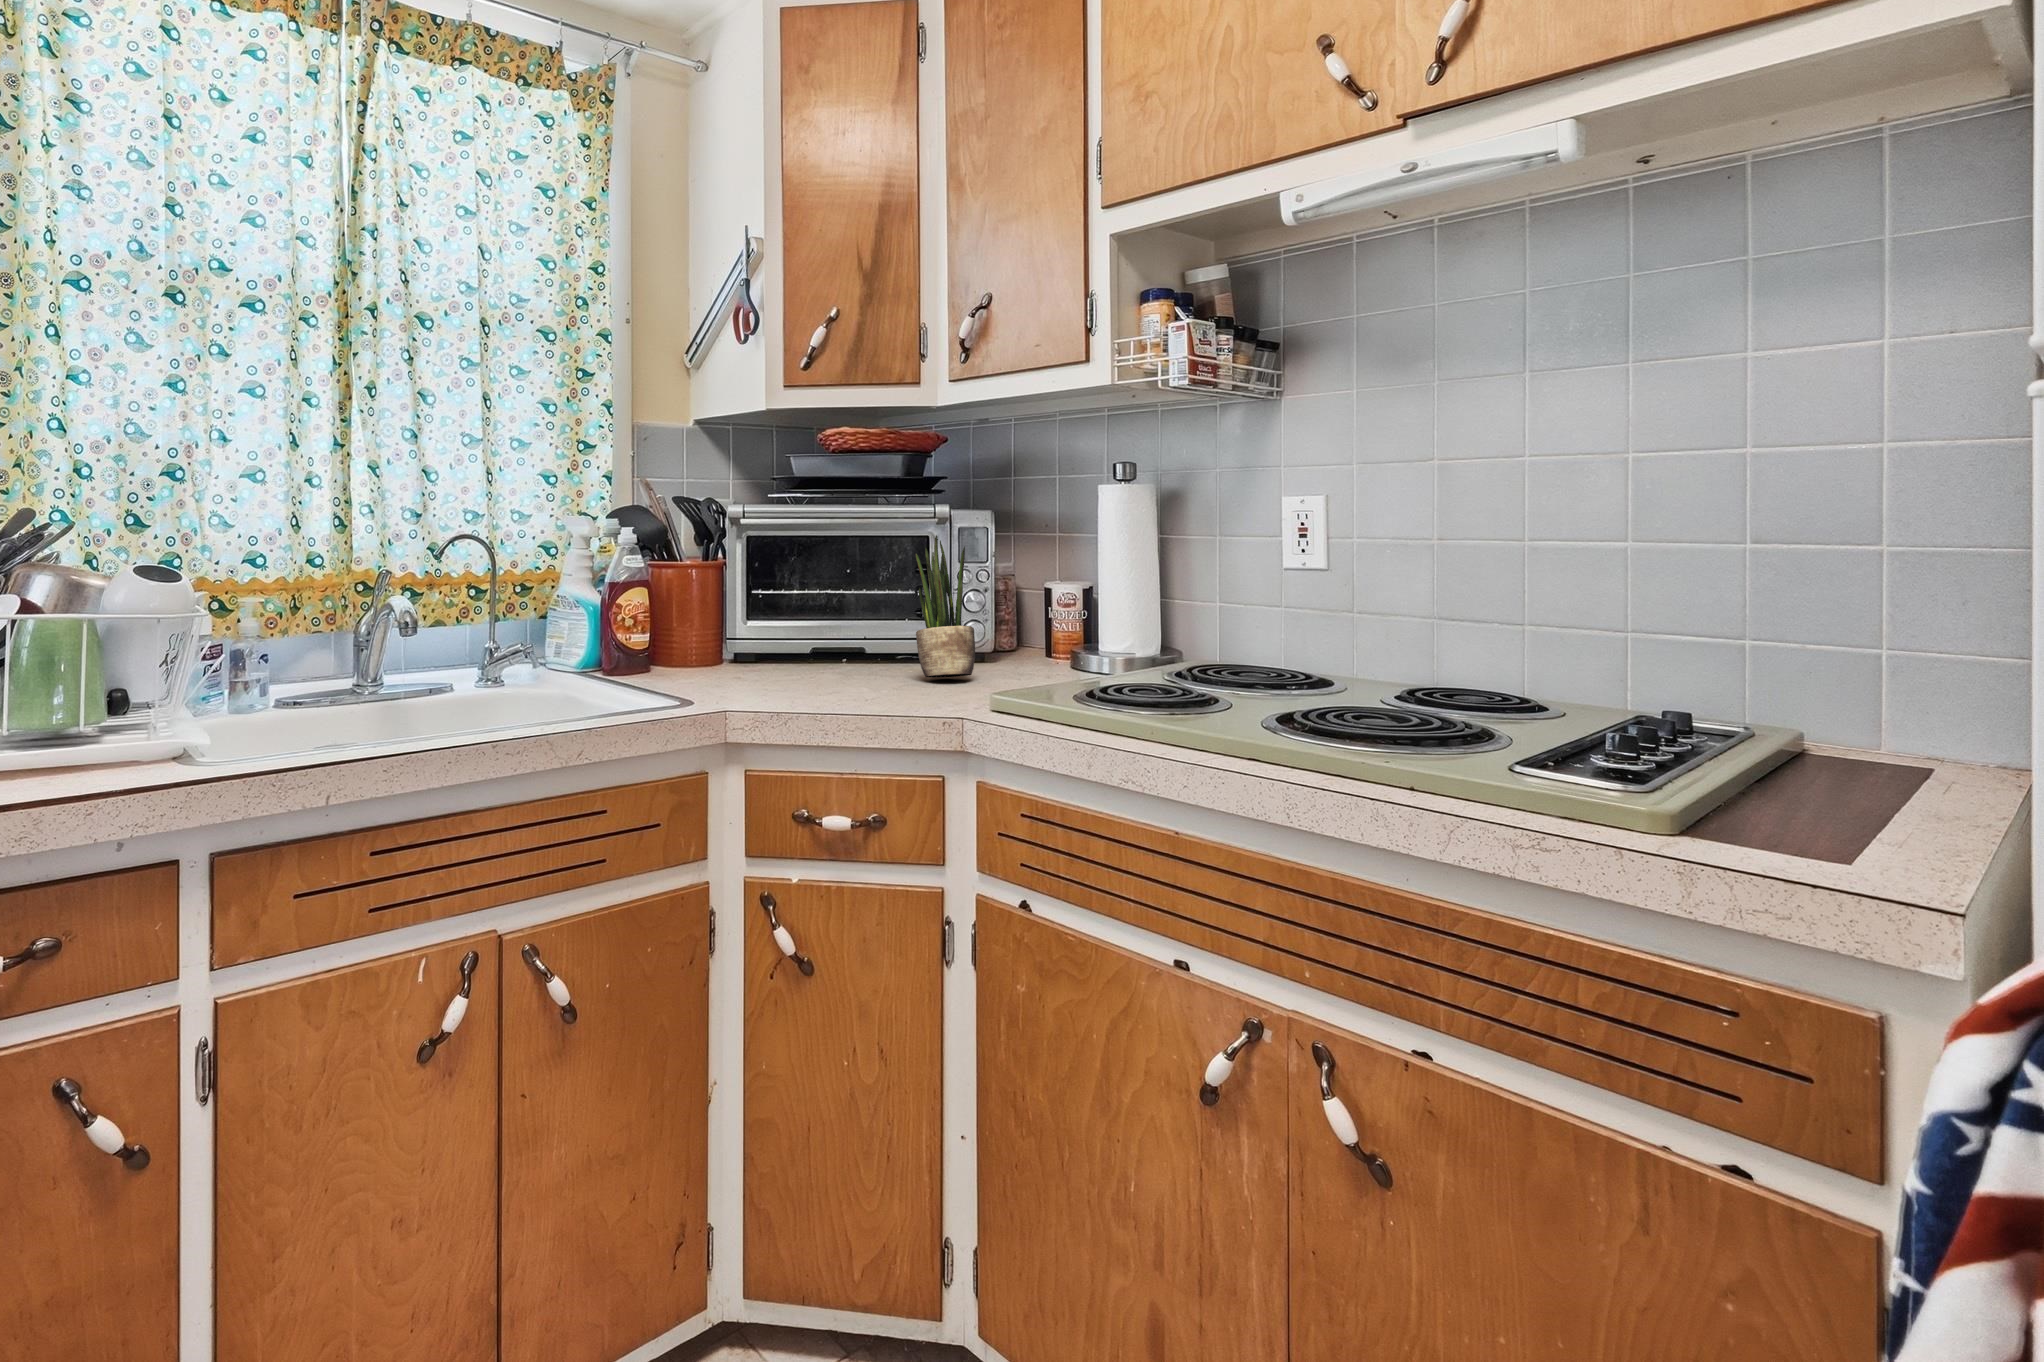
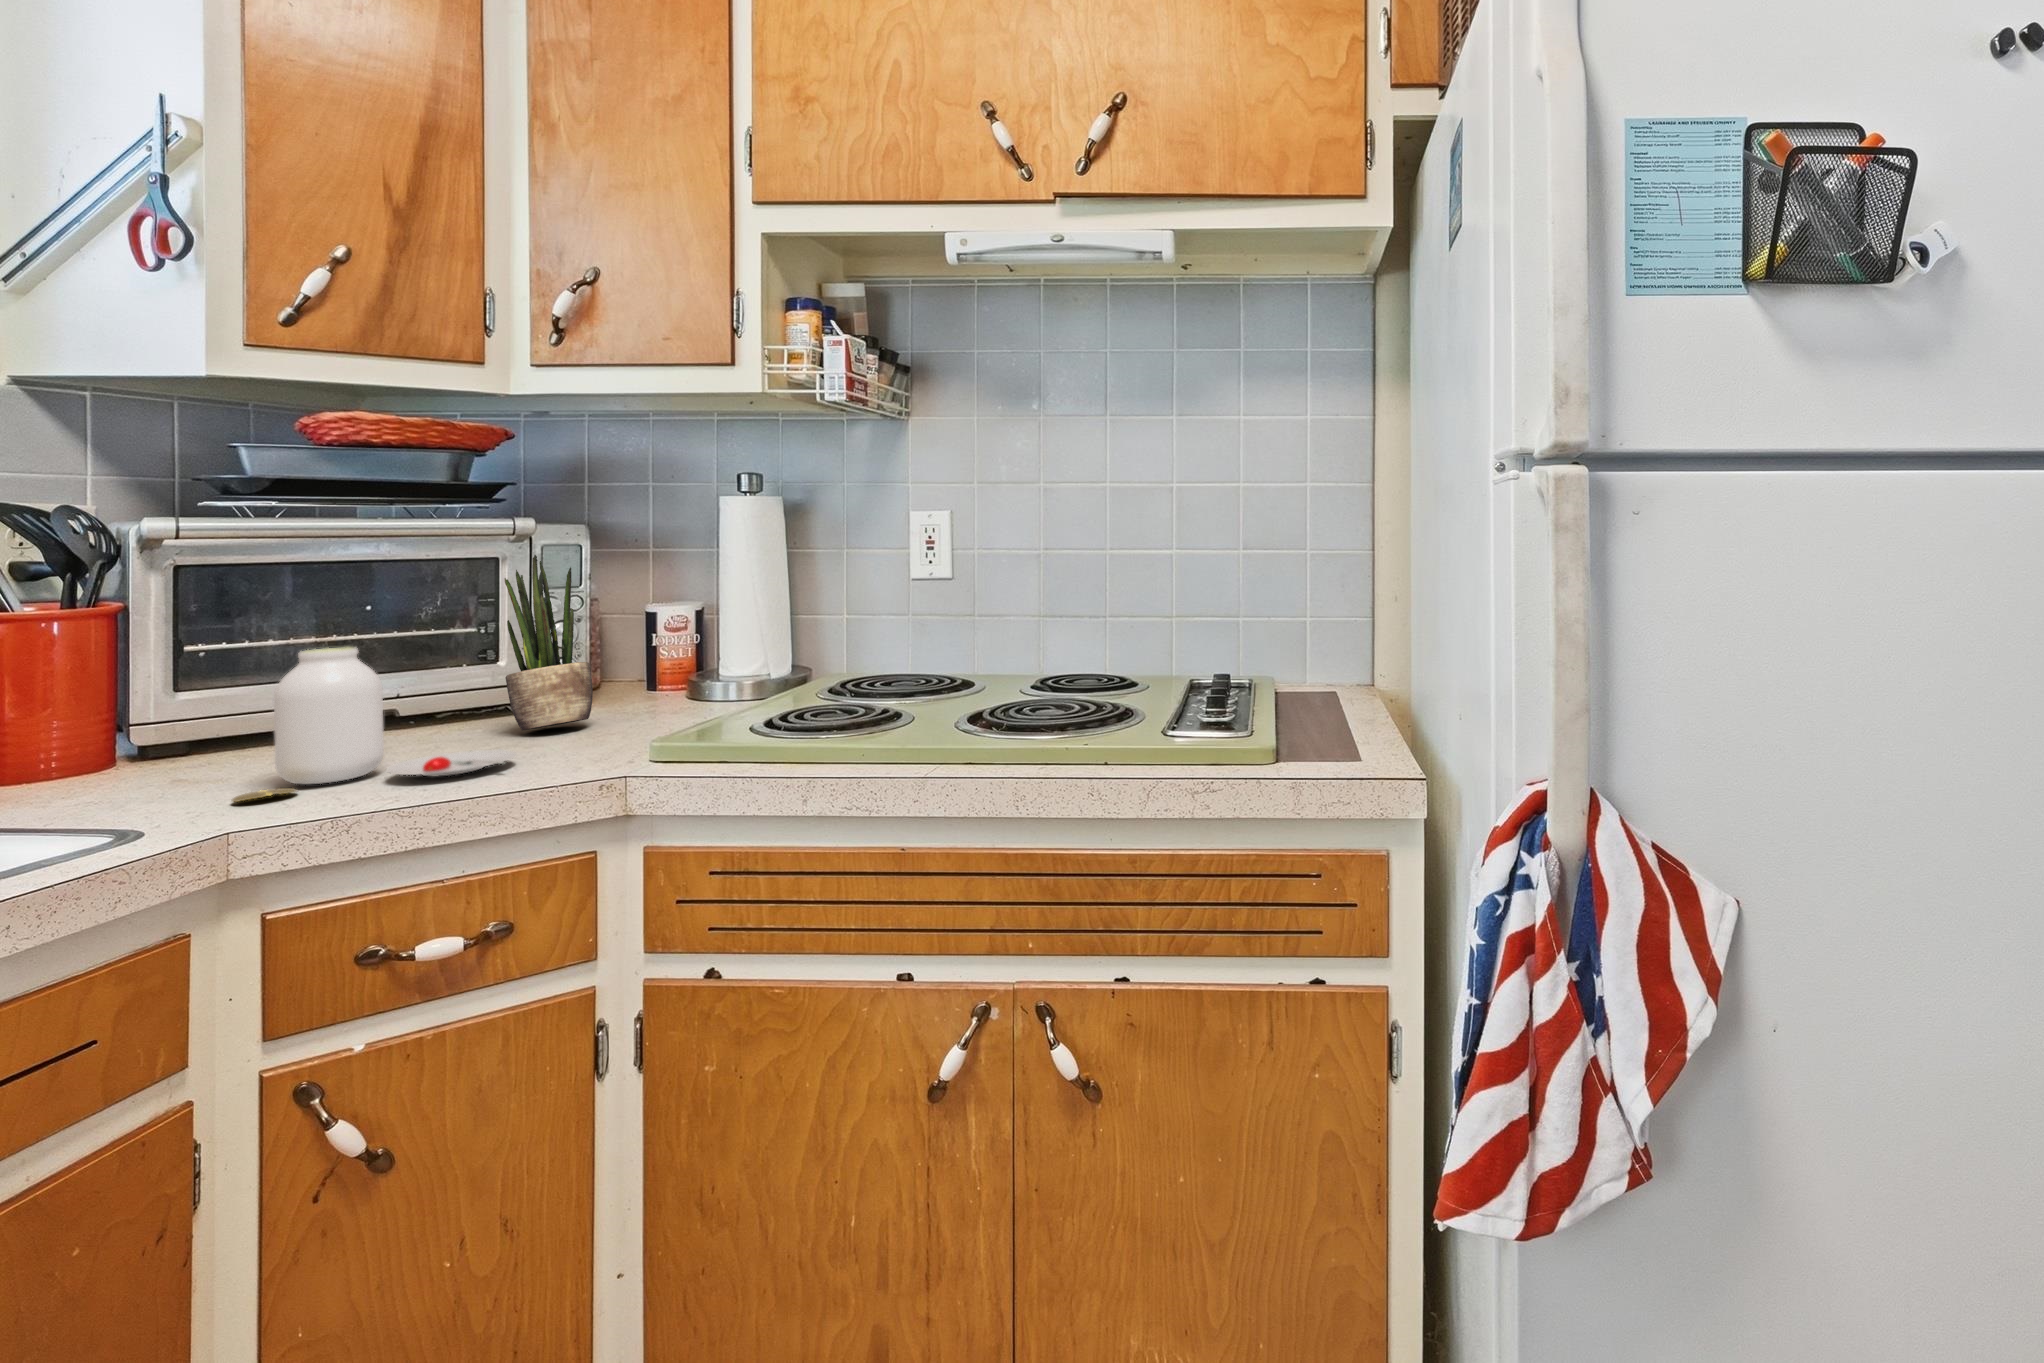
jar: none [743,598,901,699] -> present [232,647,516,802]

